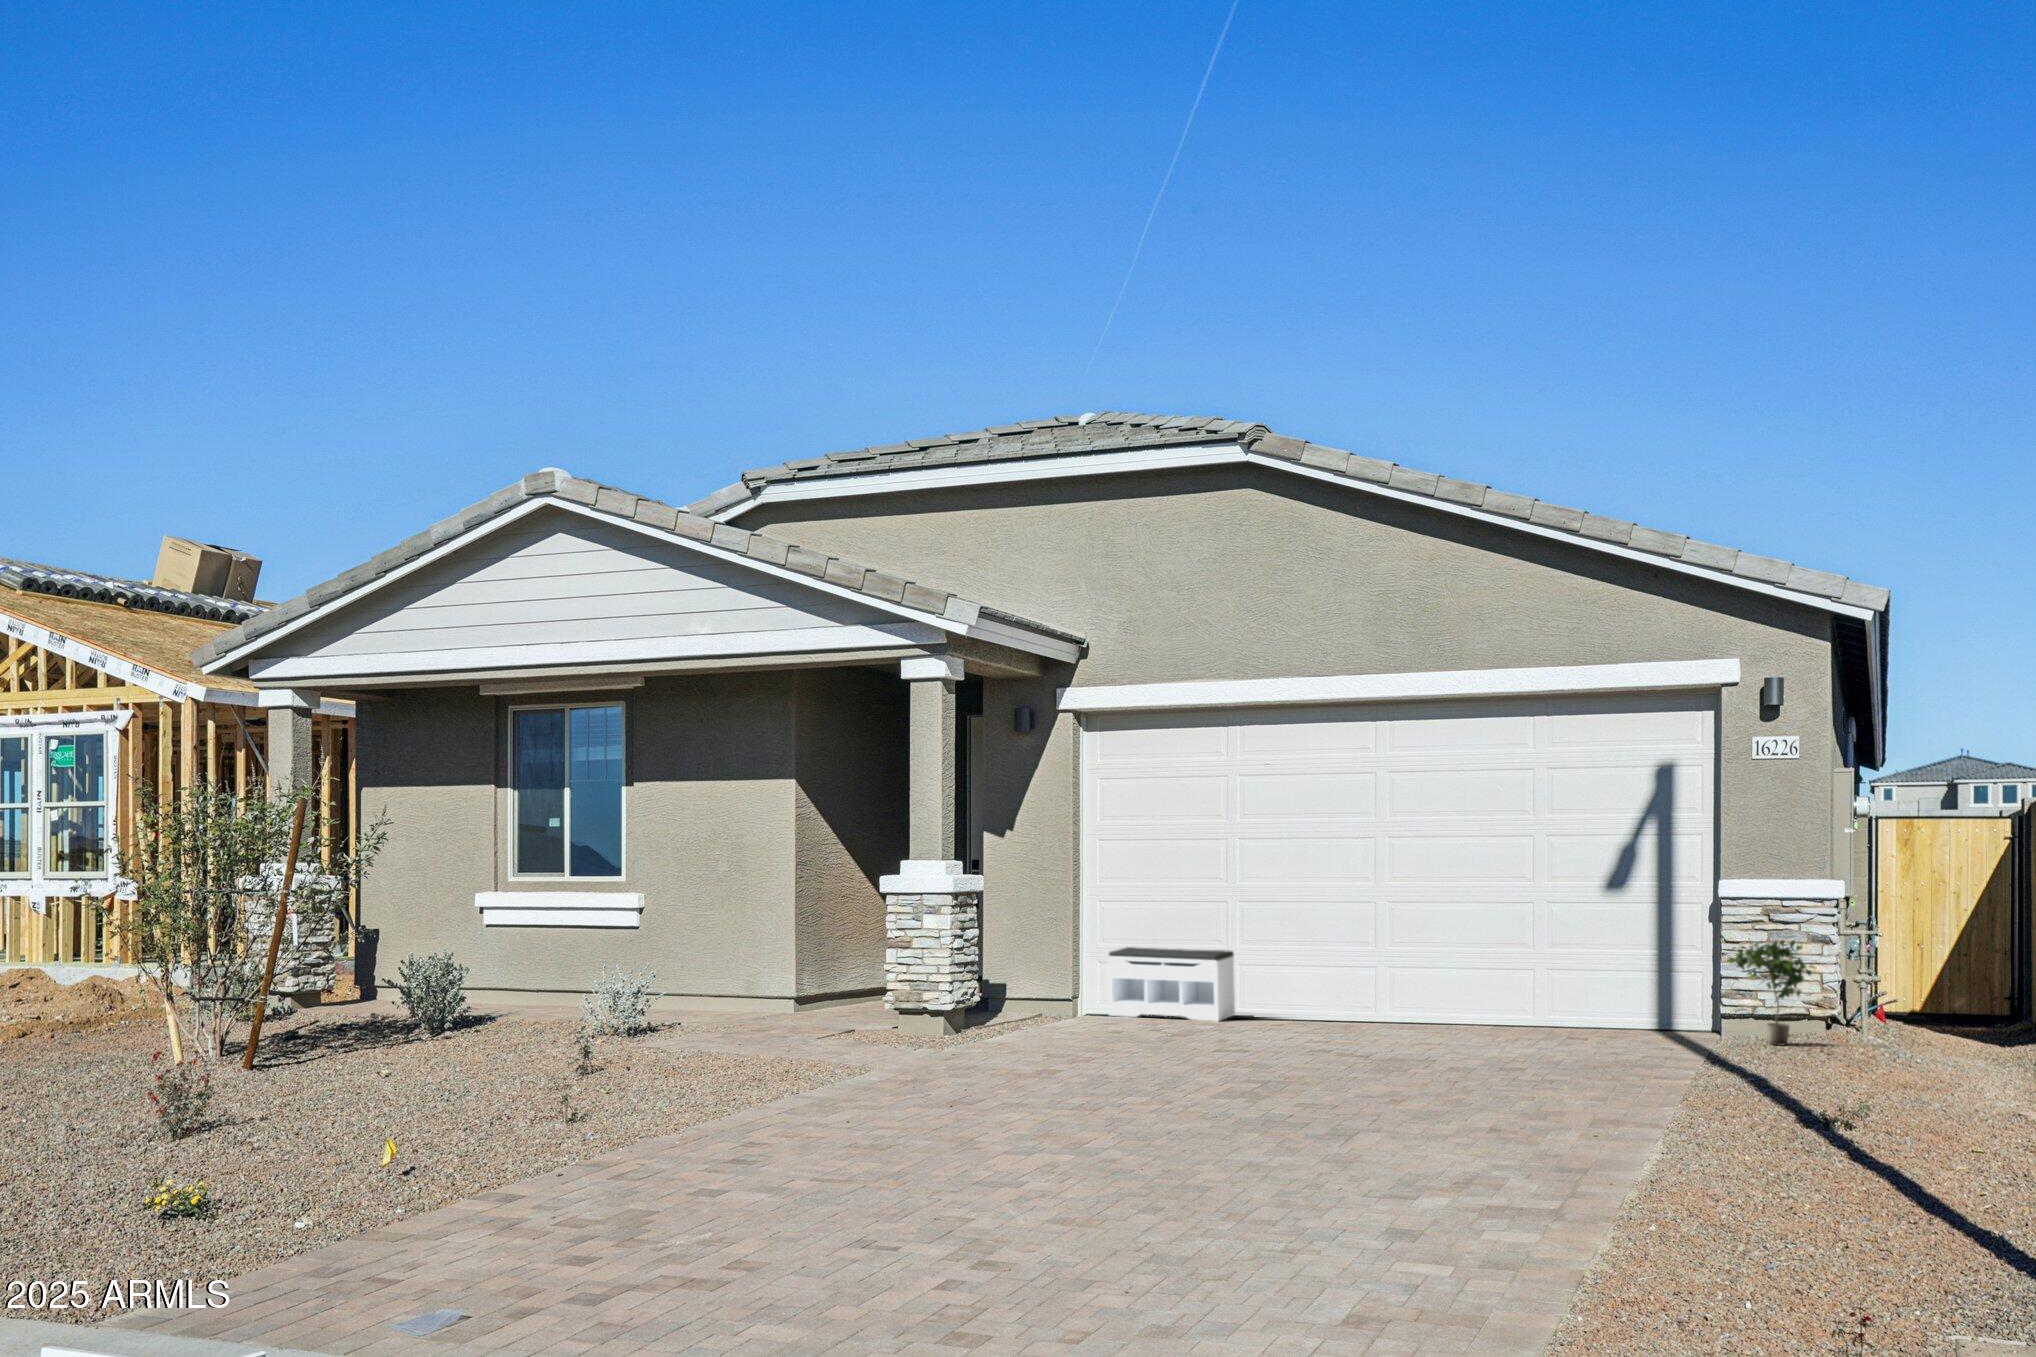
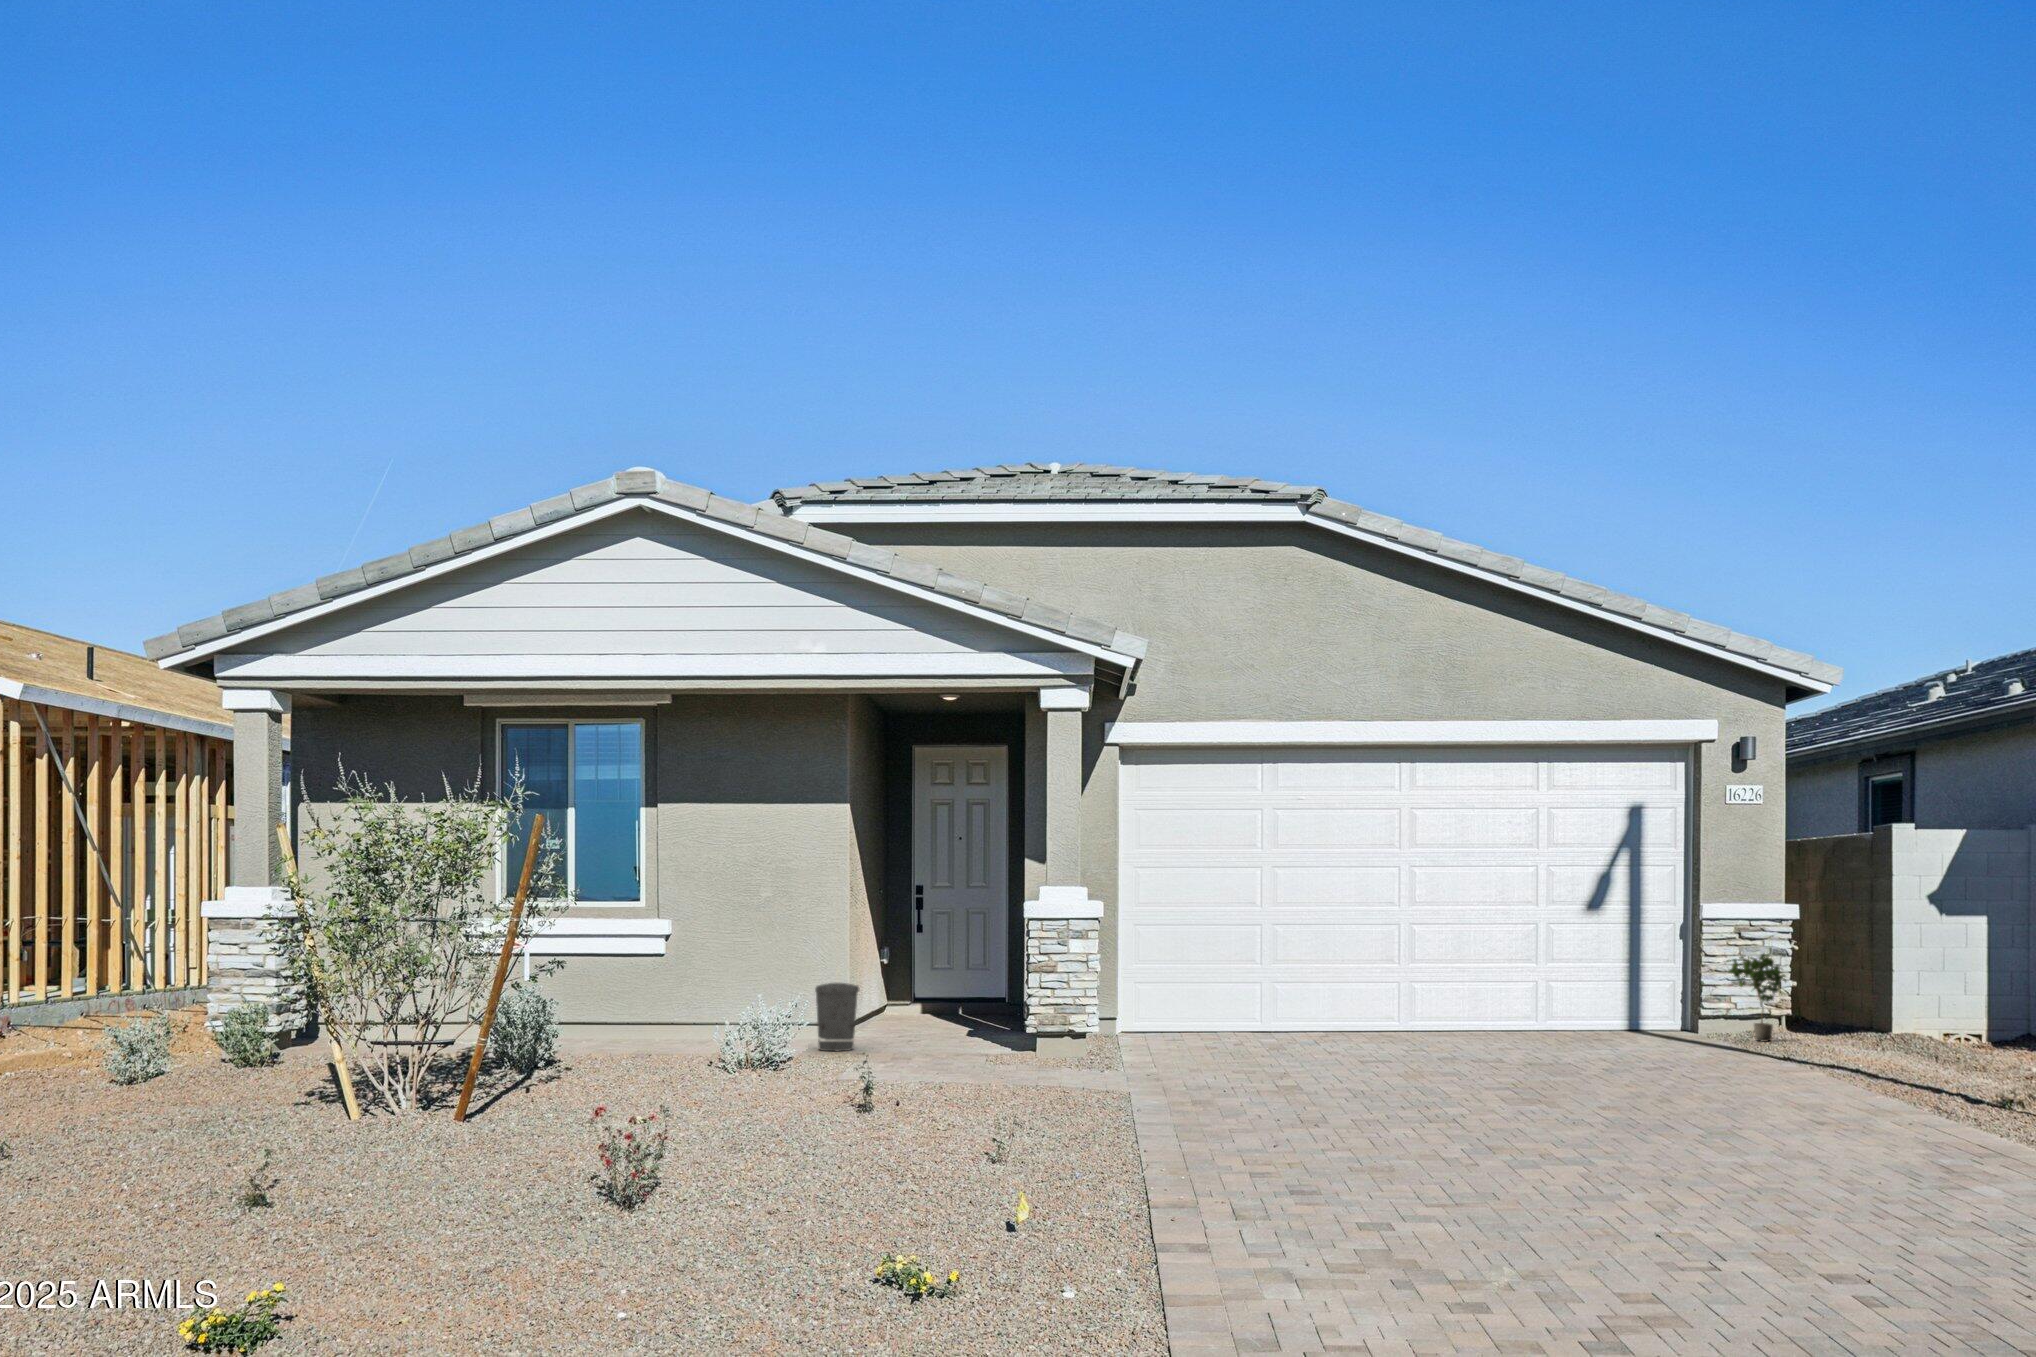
bench: present [1108,947,1235,1022] -> none [1165,972,1277,1039]
trash can: none [742,953,785,1020] -> present [815,983,860,1051]

